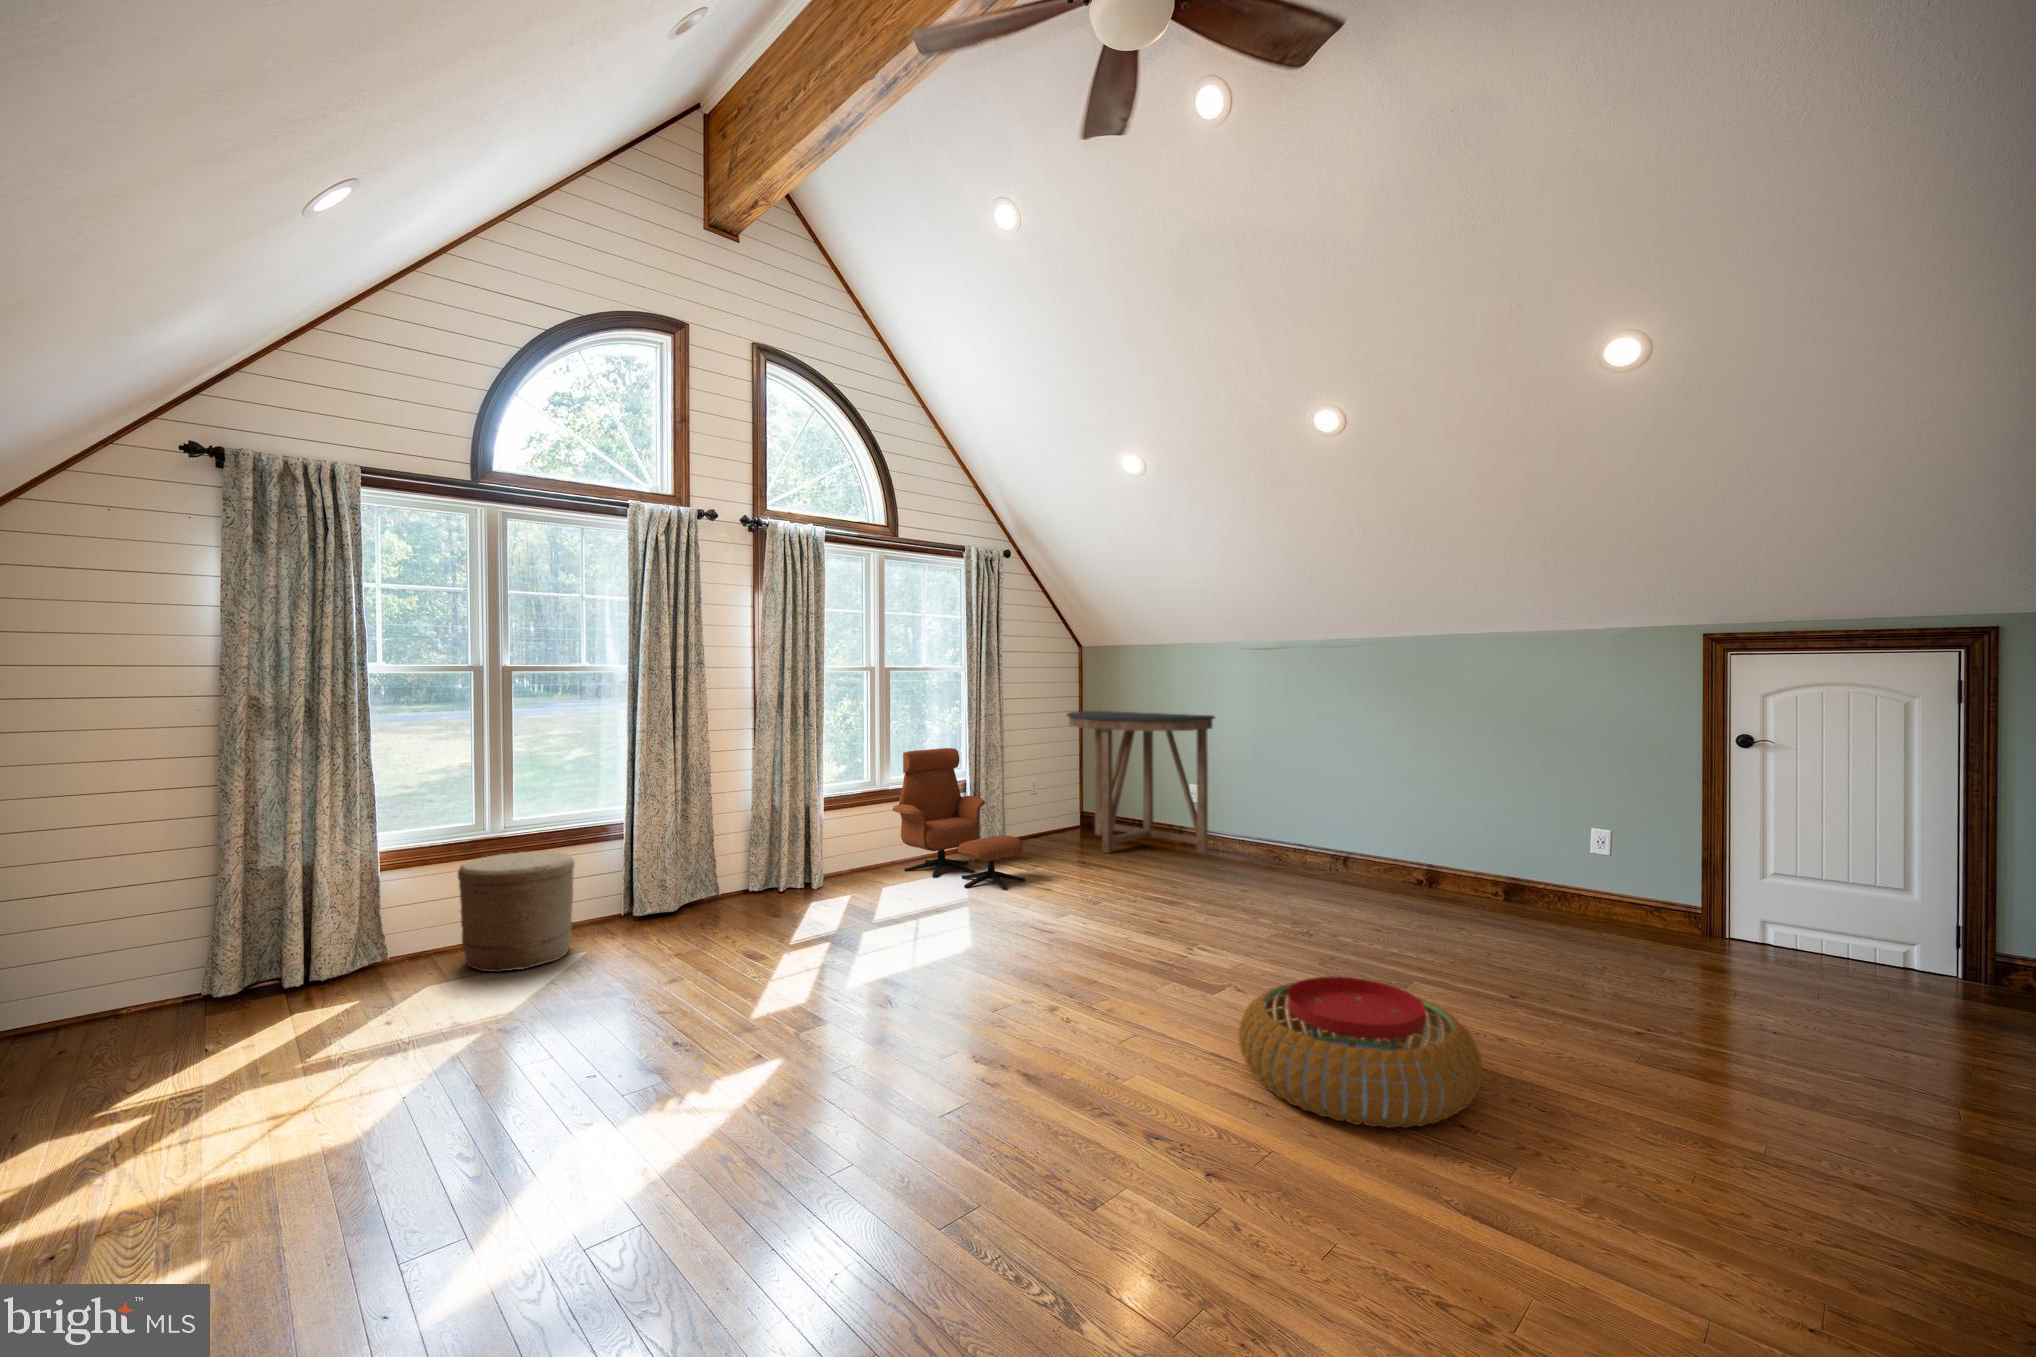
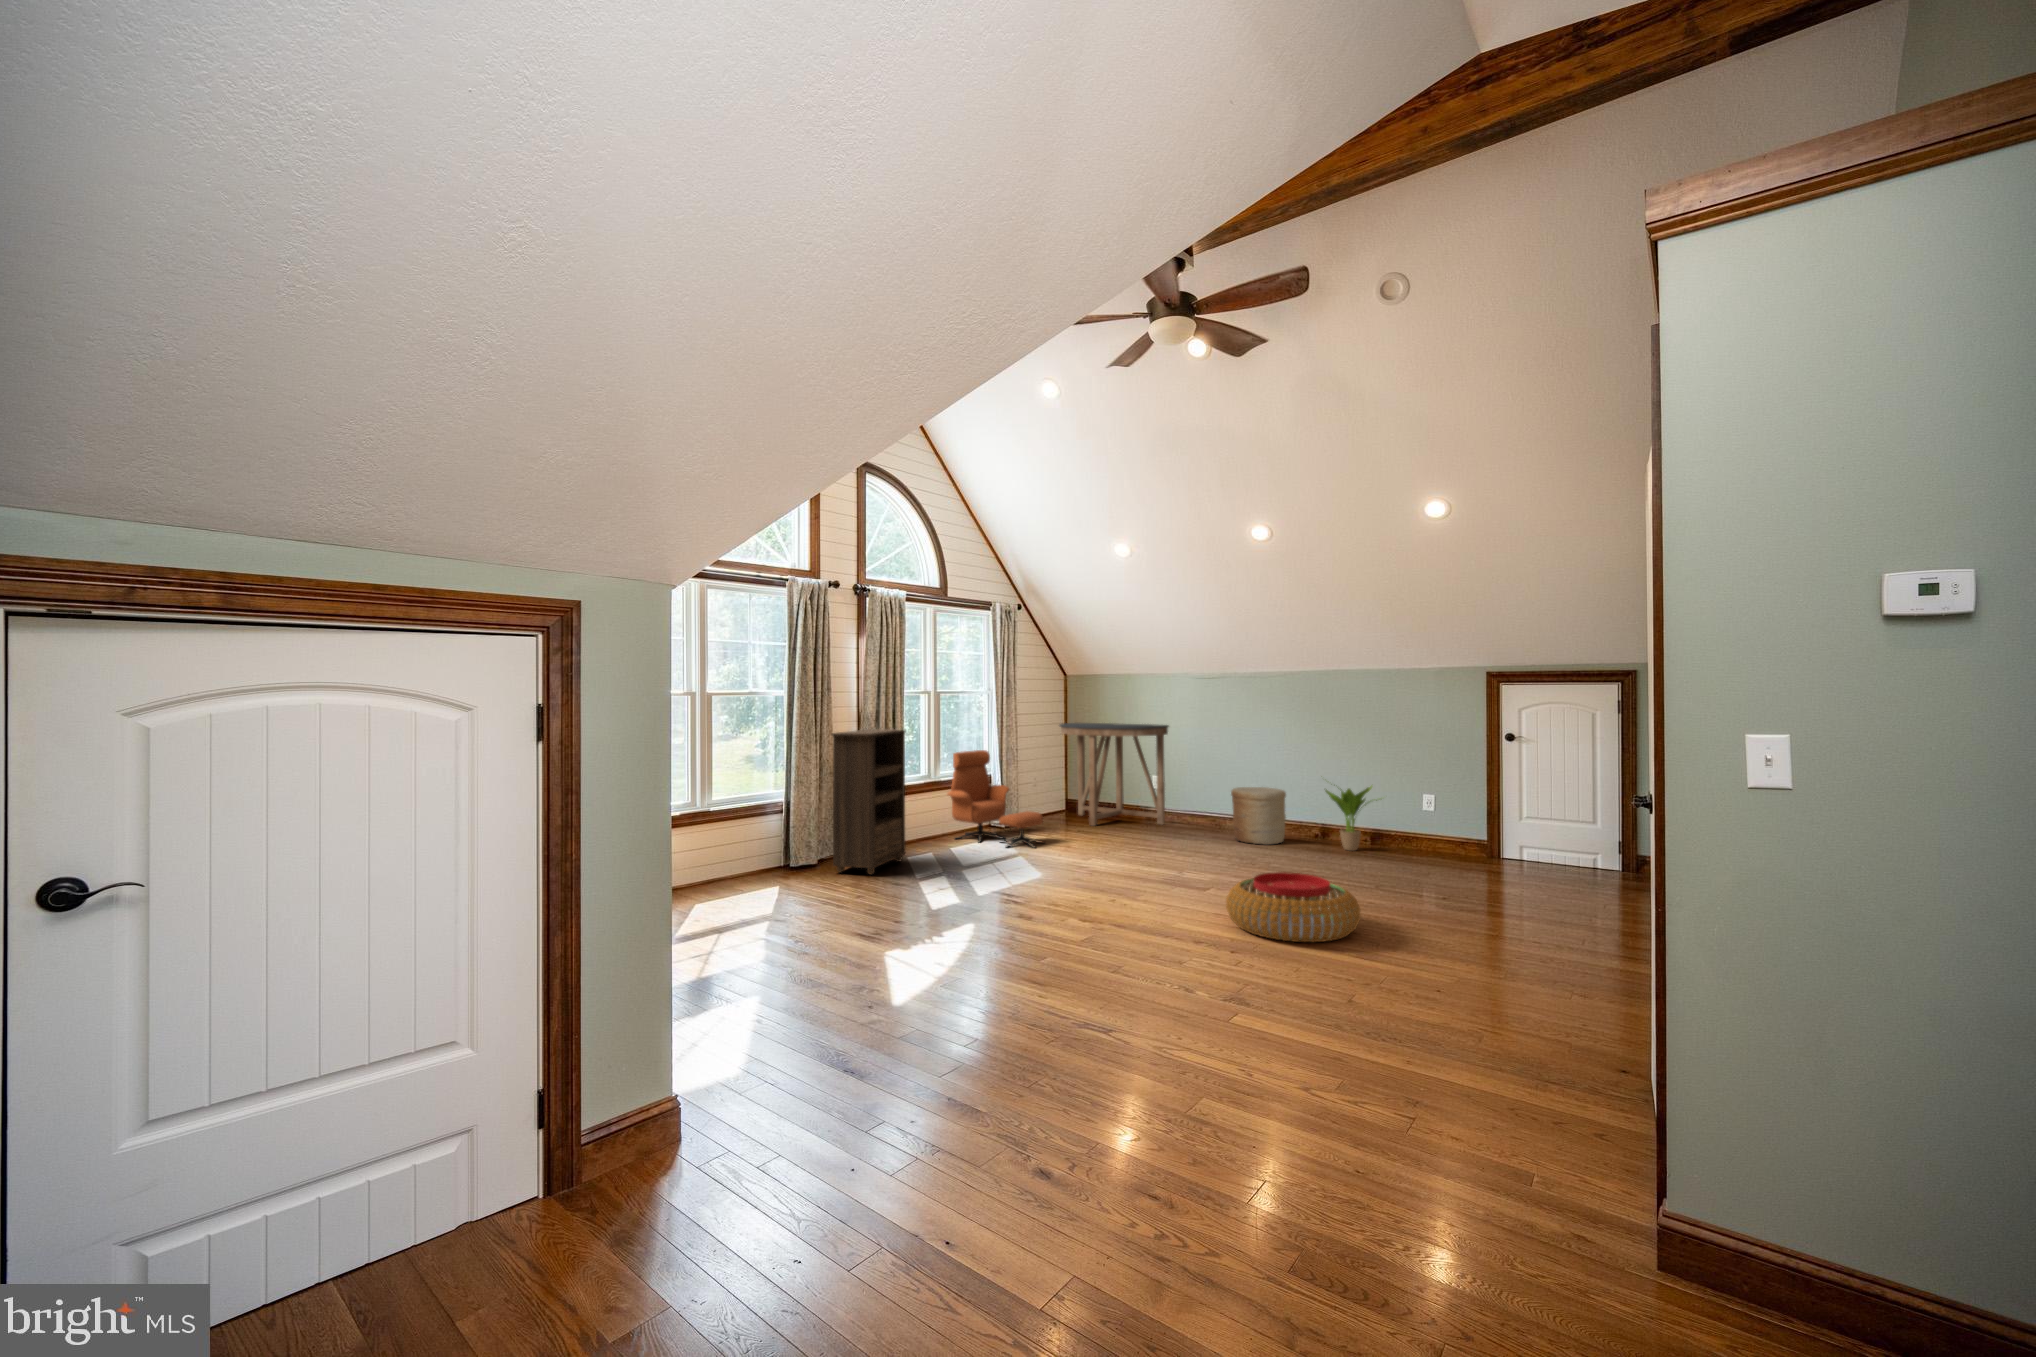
bookshelf: none [688,720,811,932] -> present [832,729,905,874]
potted plant: none [1430,794,1534,909] -> present [1326,786,1377,851]
woven basket: present [458,851,574,972] -> present [1231,787,1286,845]

